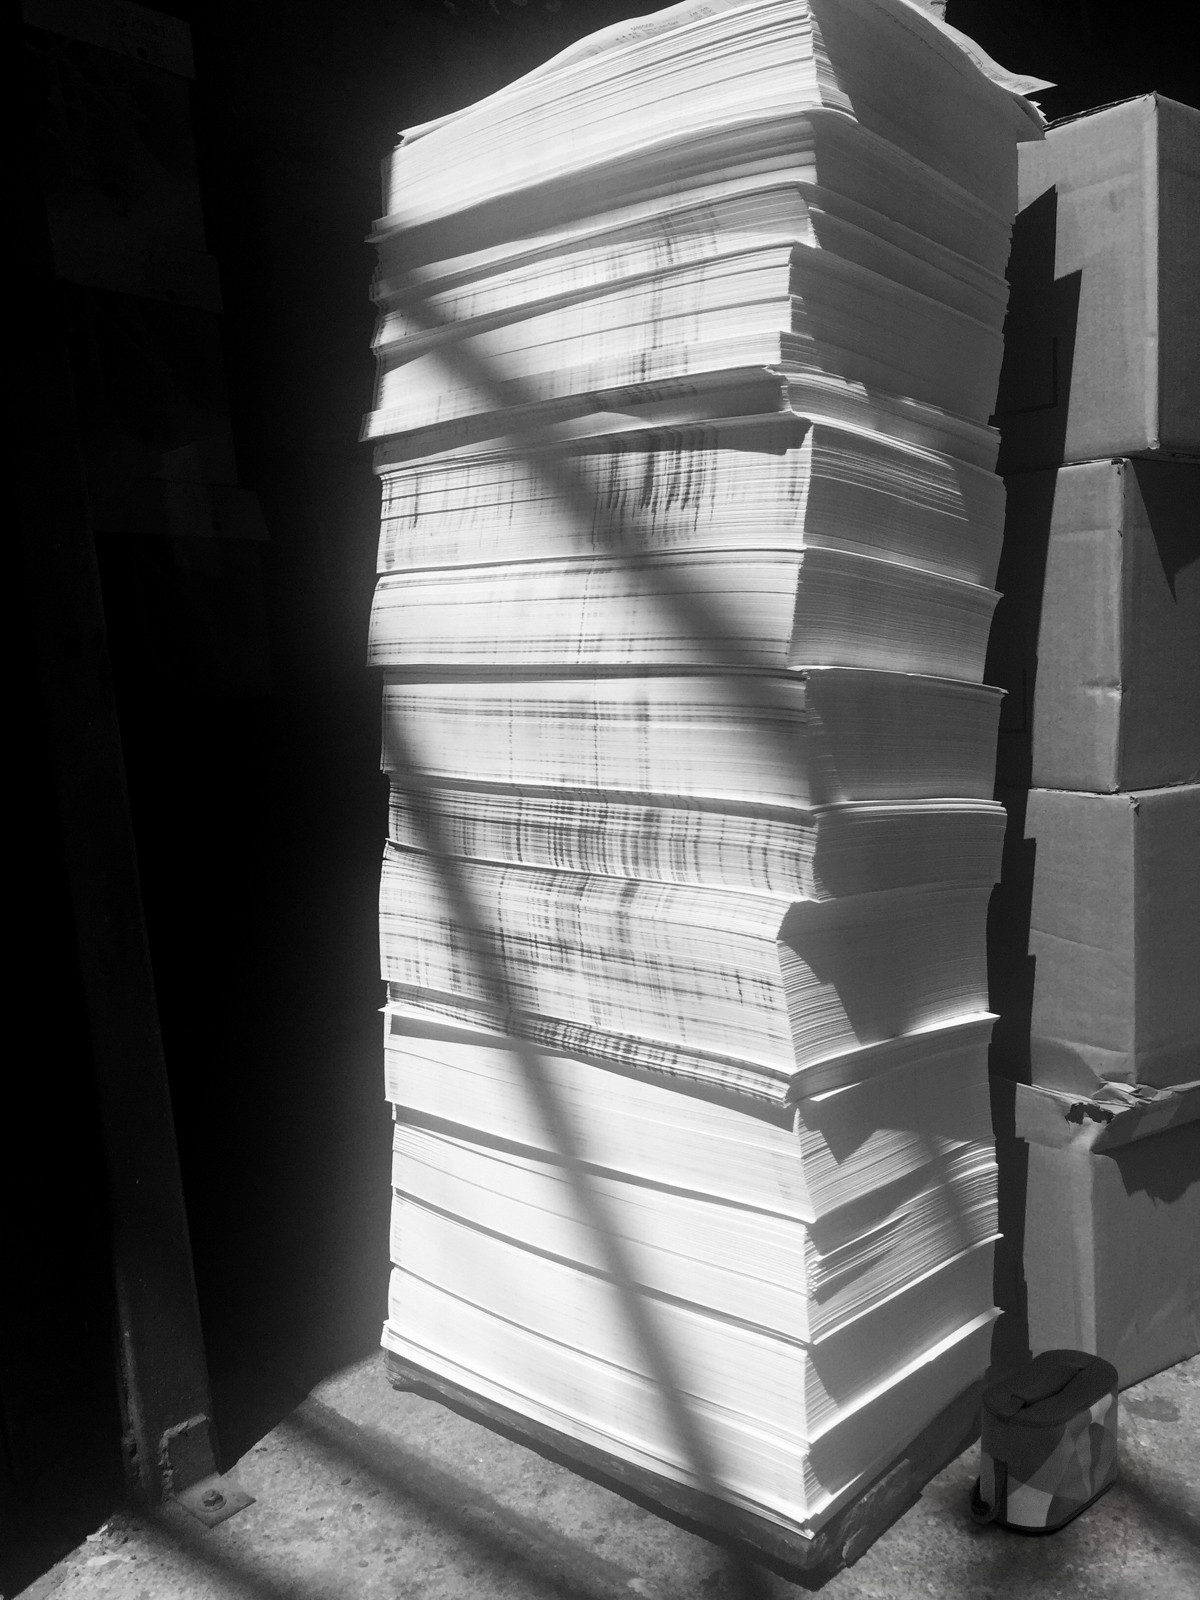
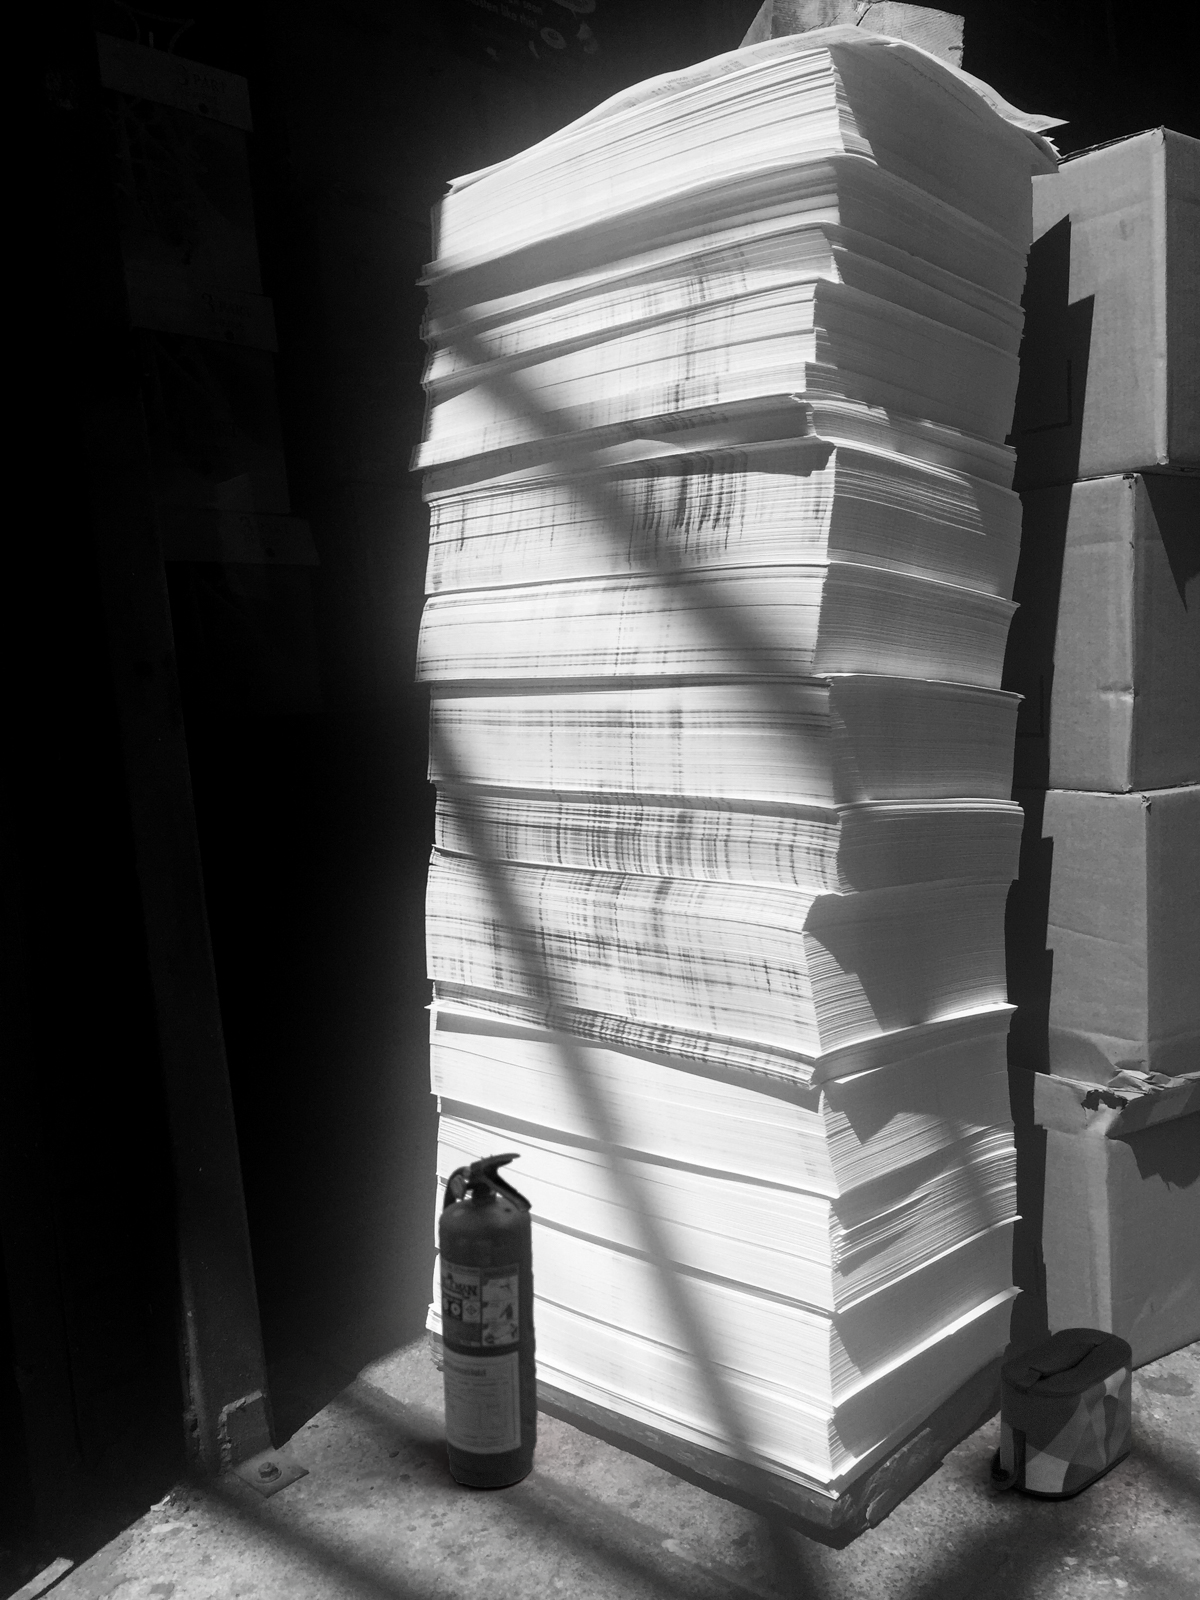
fire extinguisher: none [391,1168,496,1520] -> present [438,1153,538,1487]

